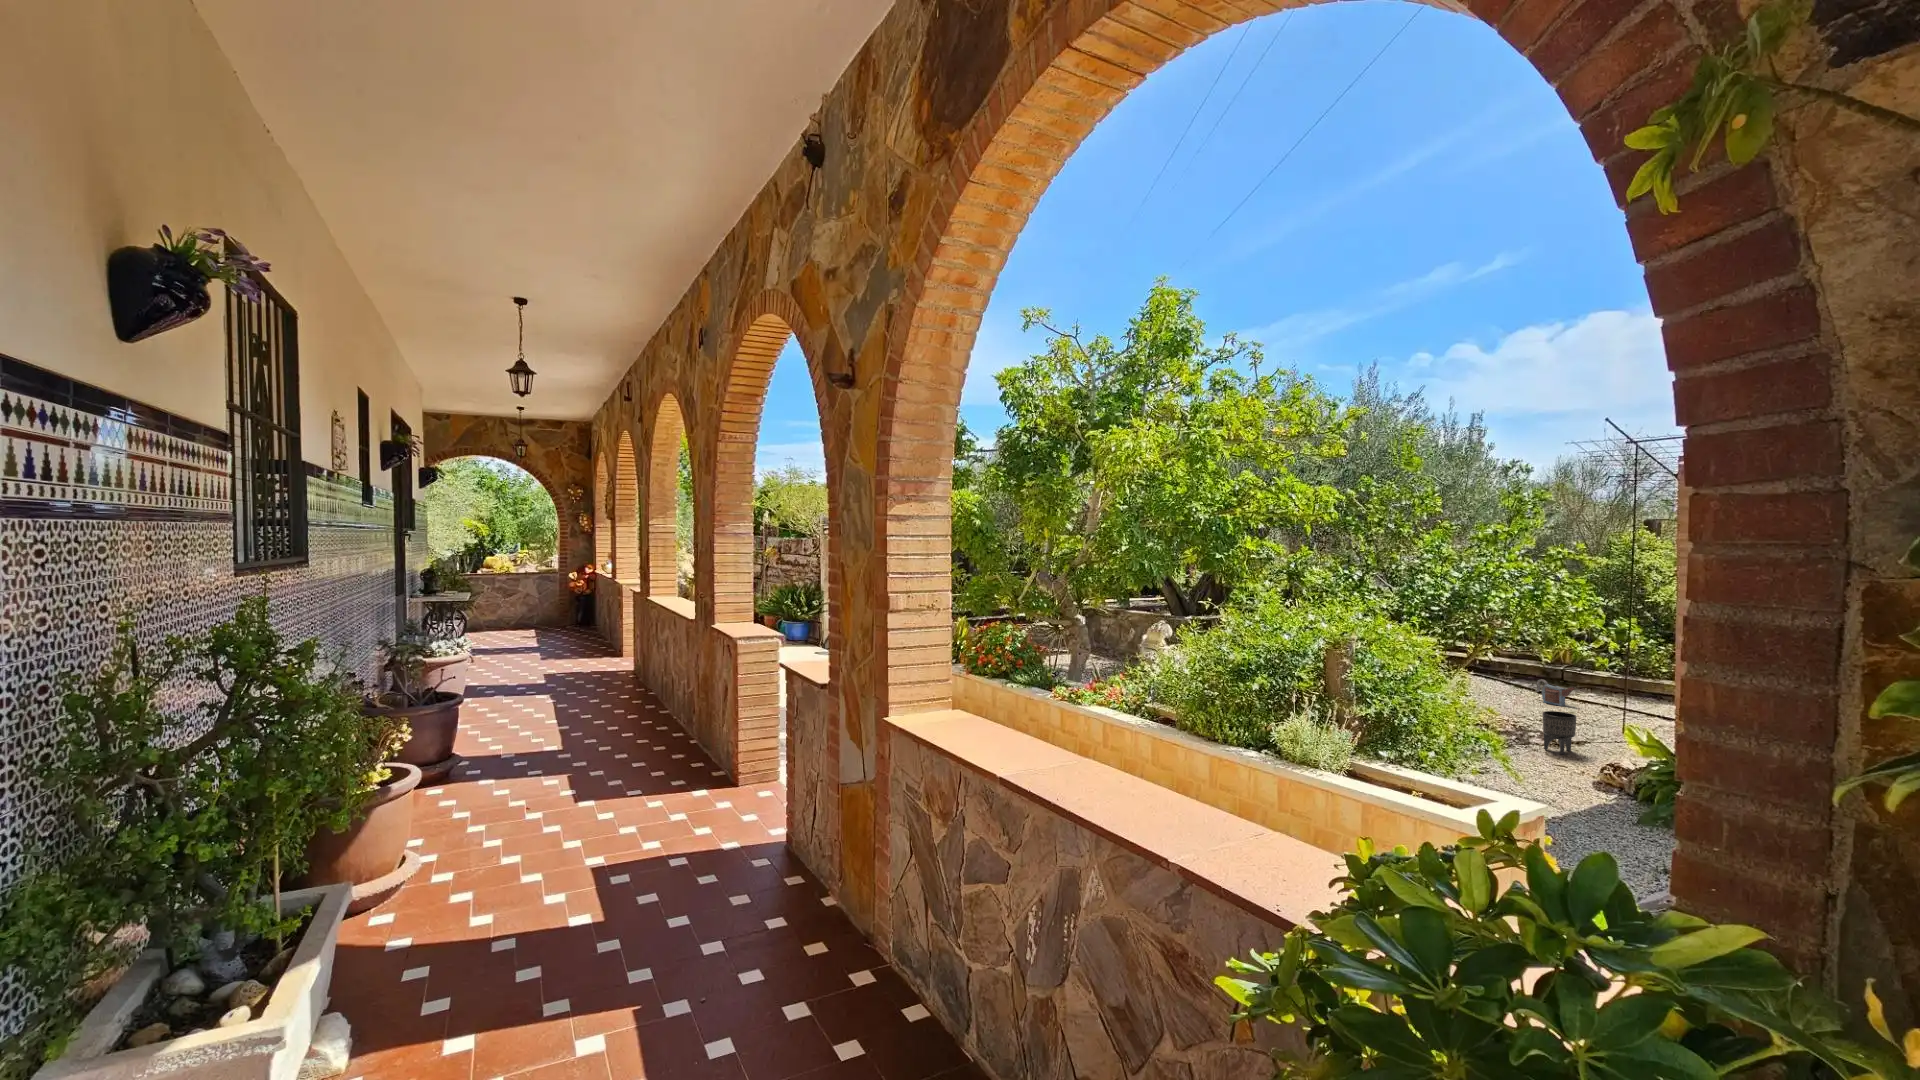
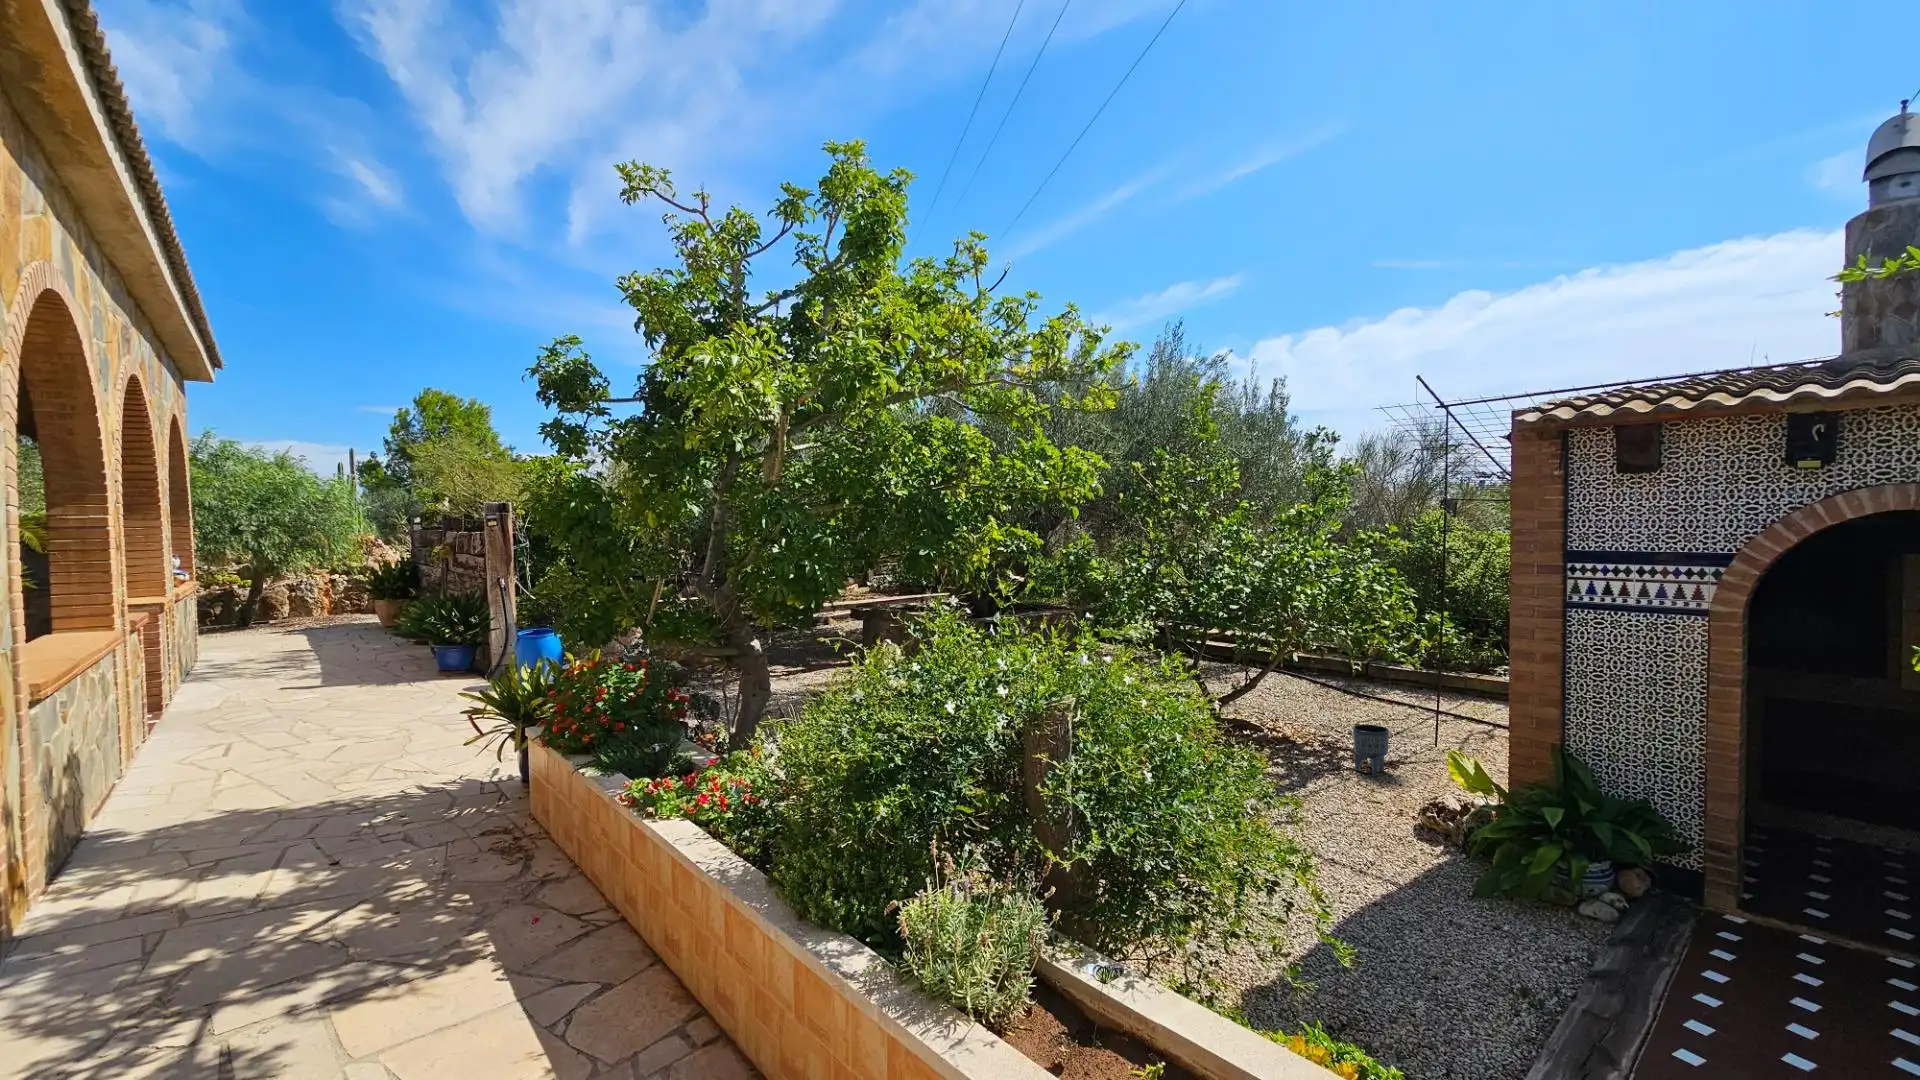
watering can: present [1536,679,1575,706] -> none [1344,679,1385,710]

